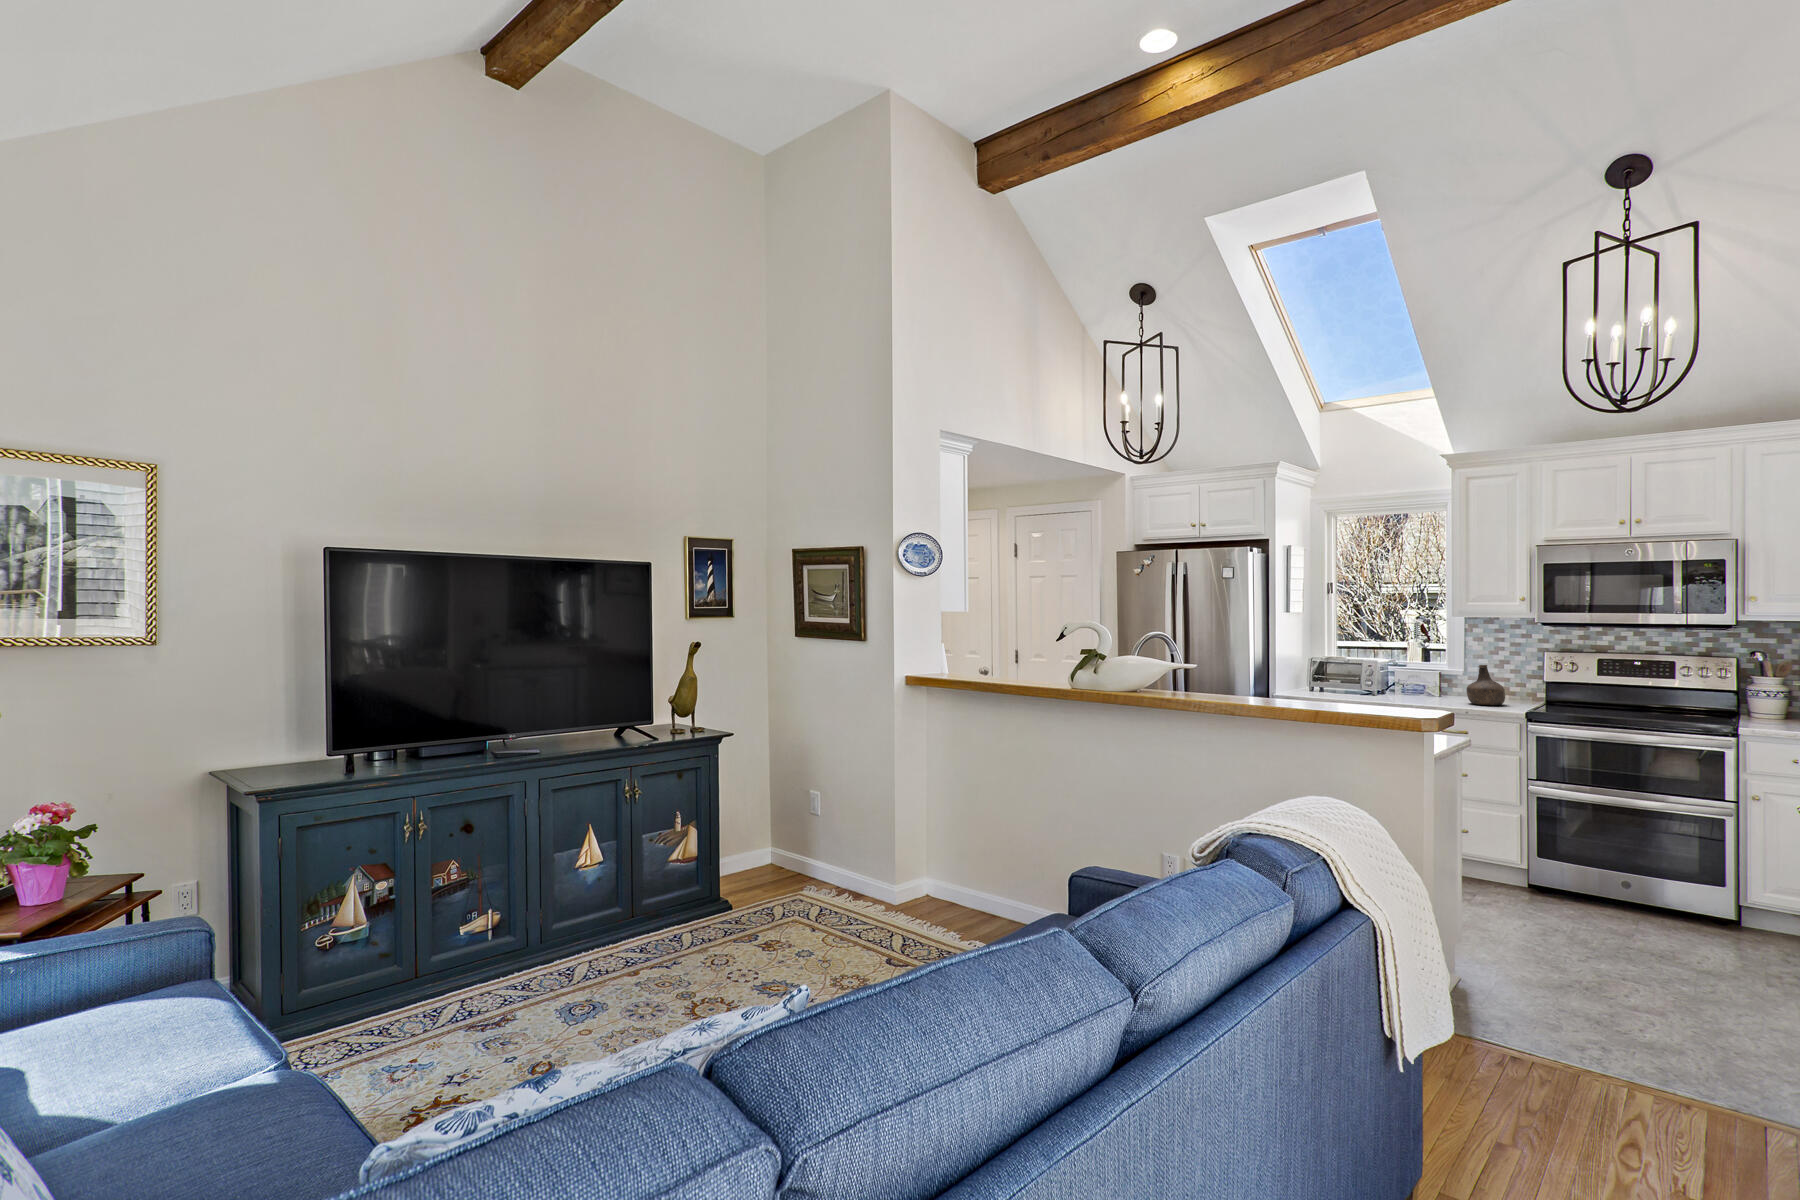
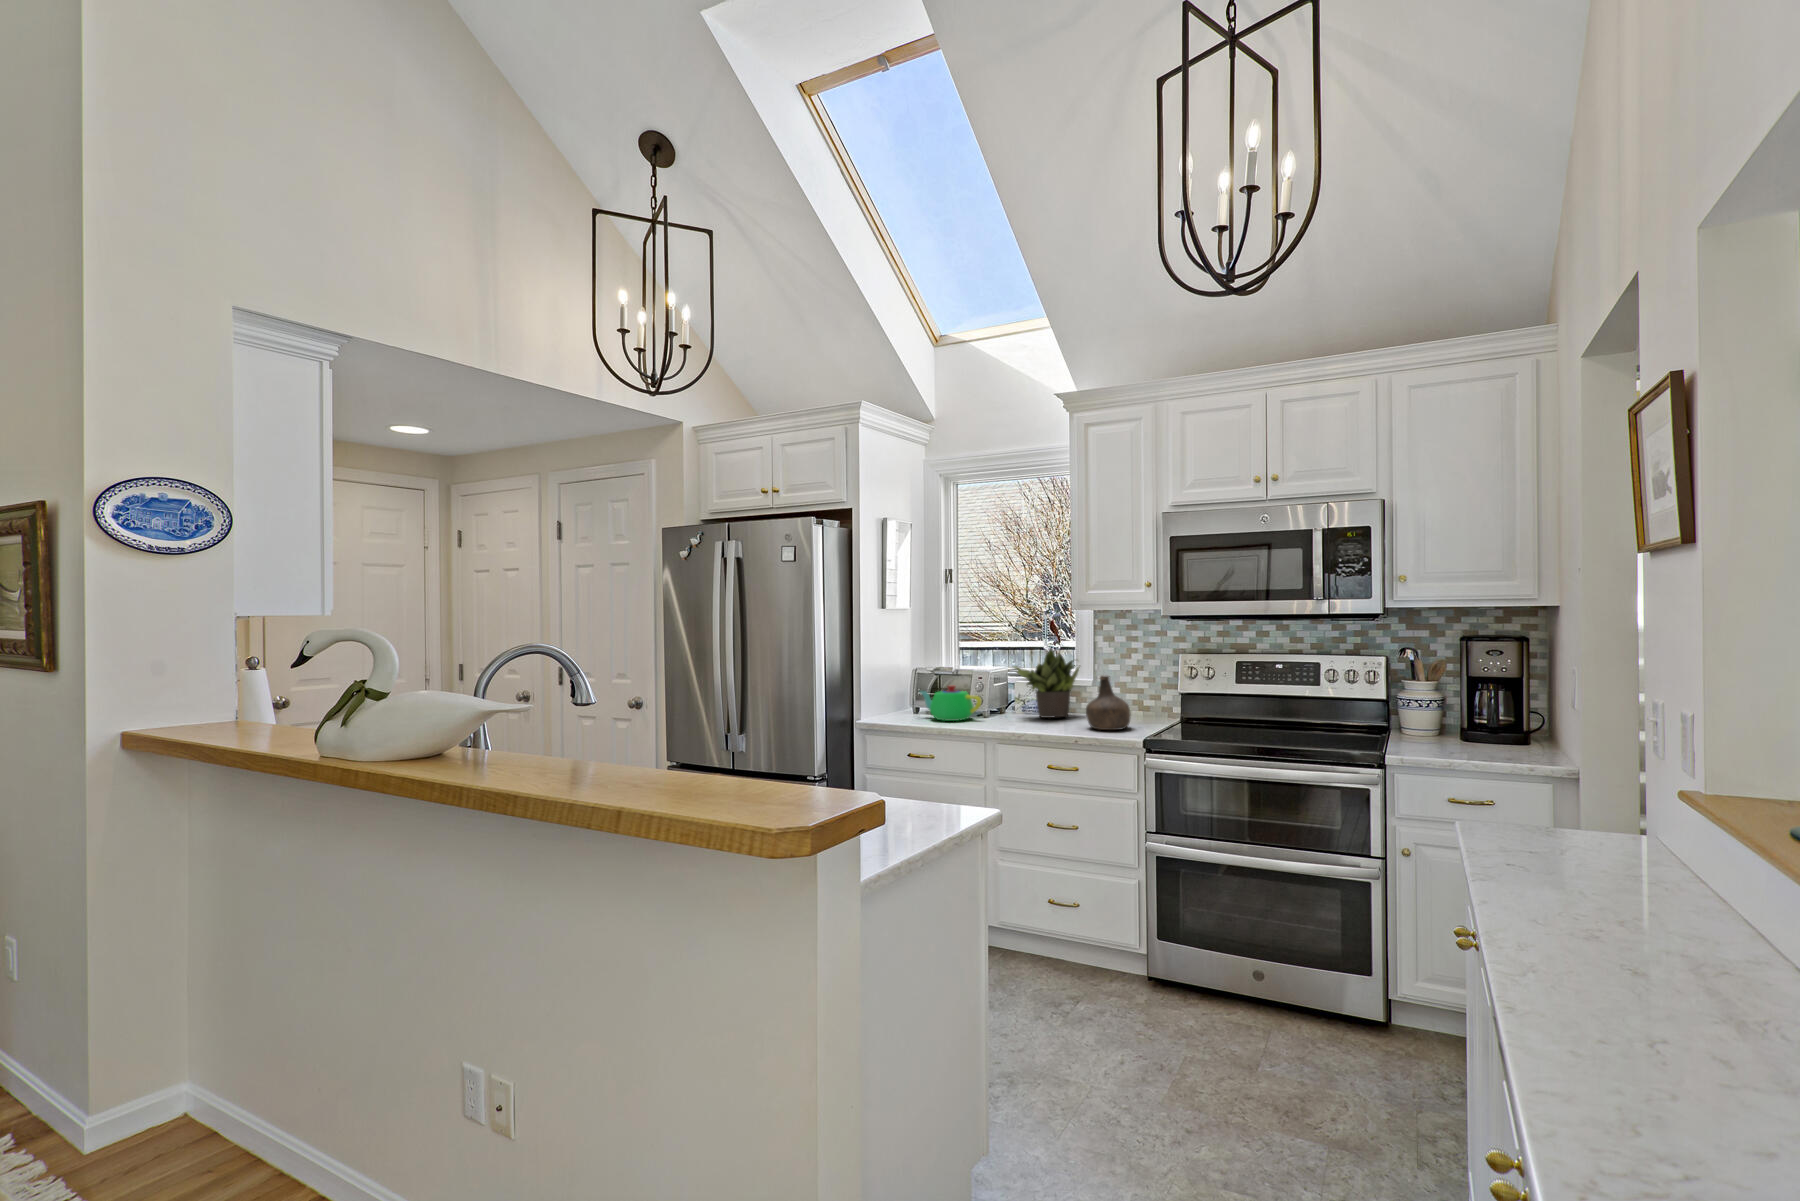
potted plant: none [1398,643,1456,697] -> present [1014,649,1080,718]
teapot: none [1320,670,1374,696] -> present [920,686,982,721]

